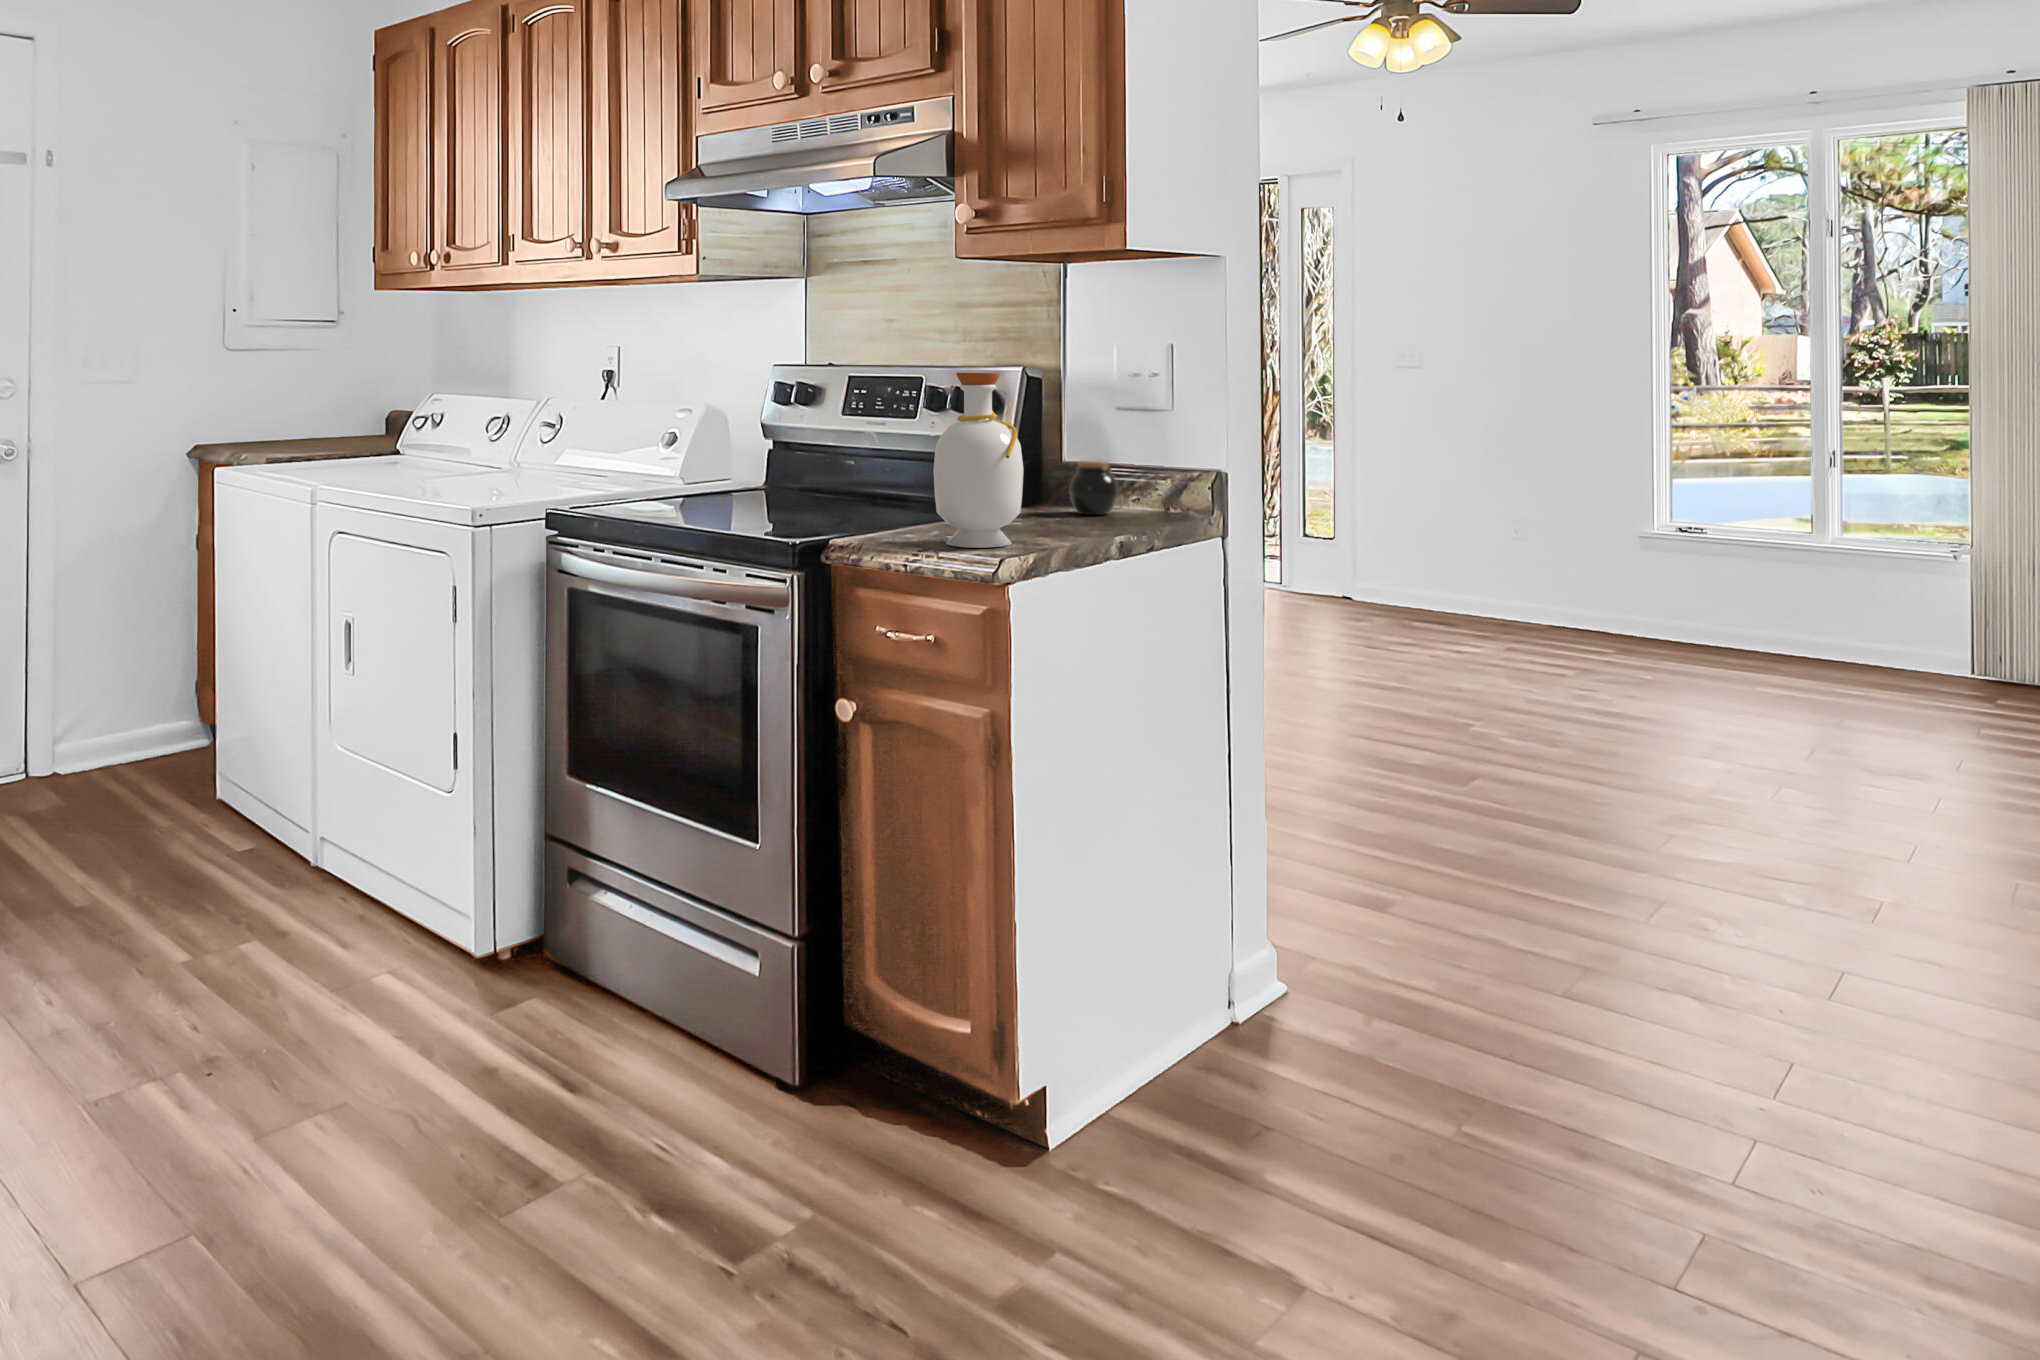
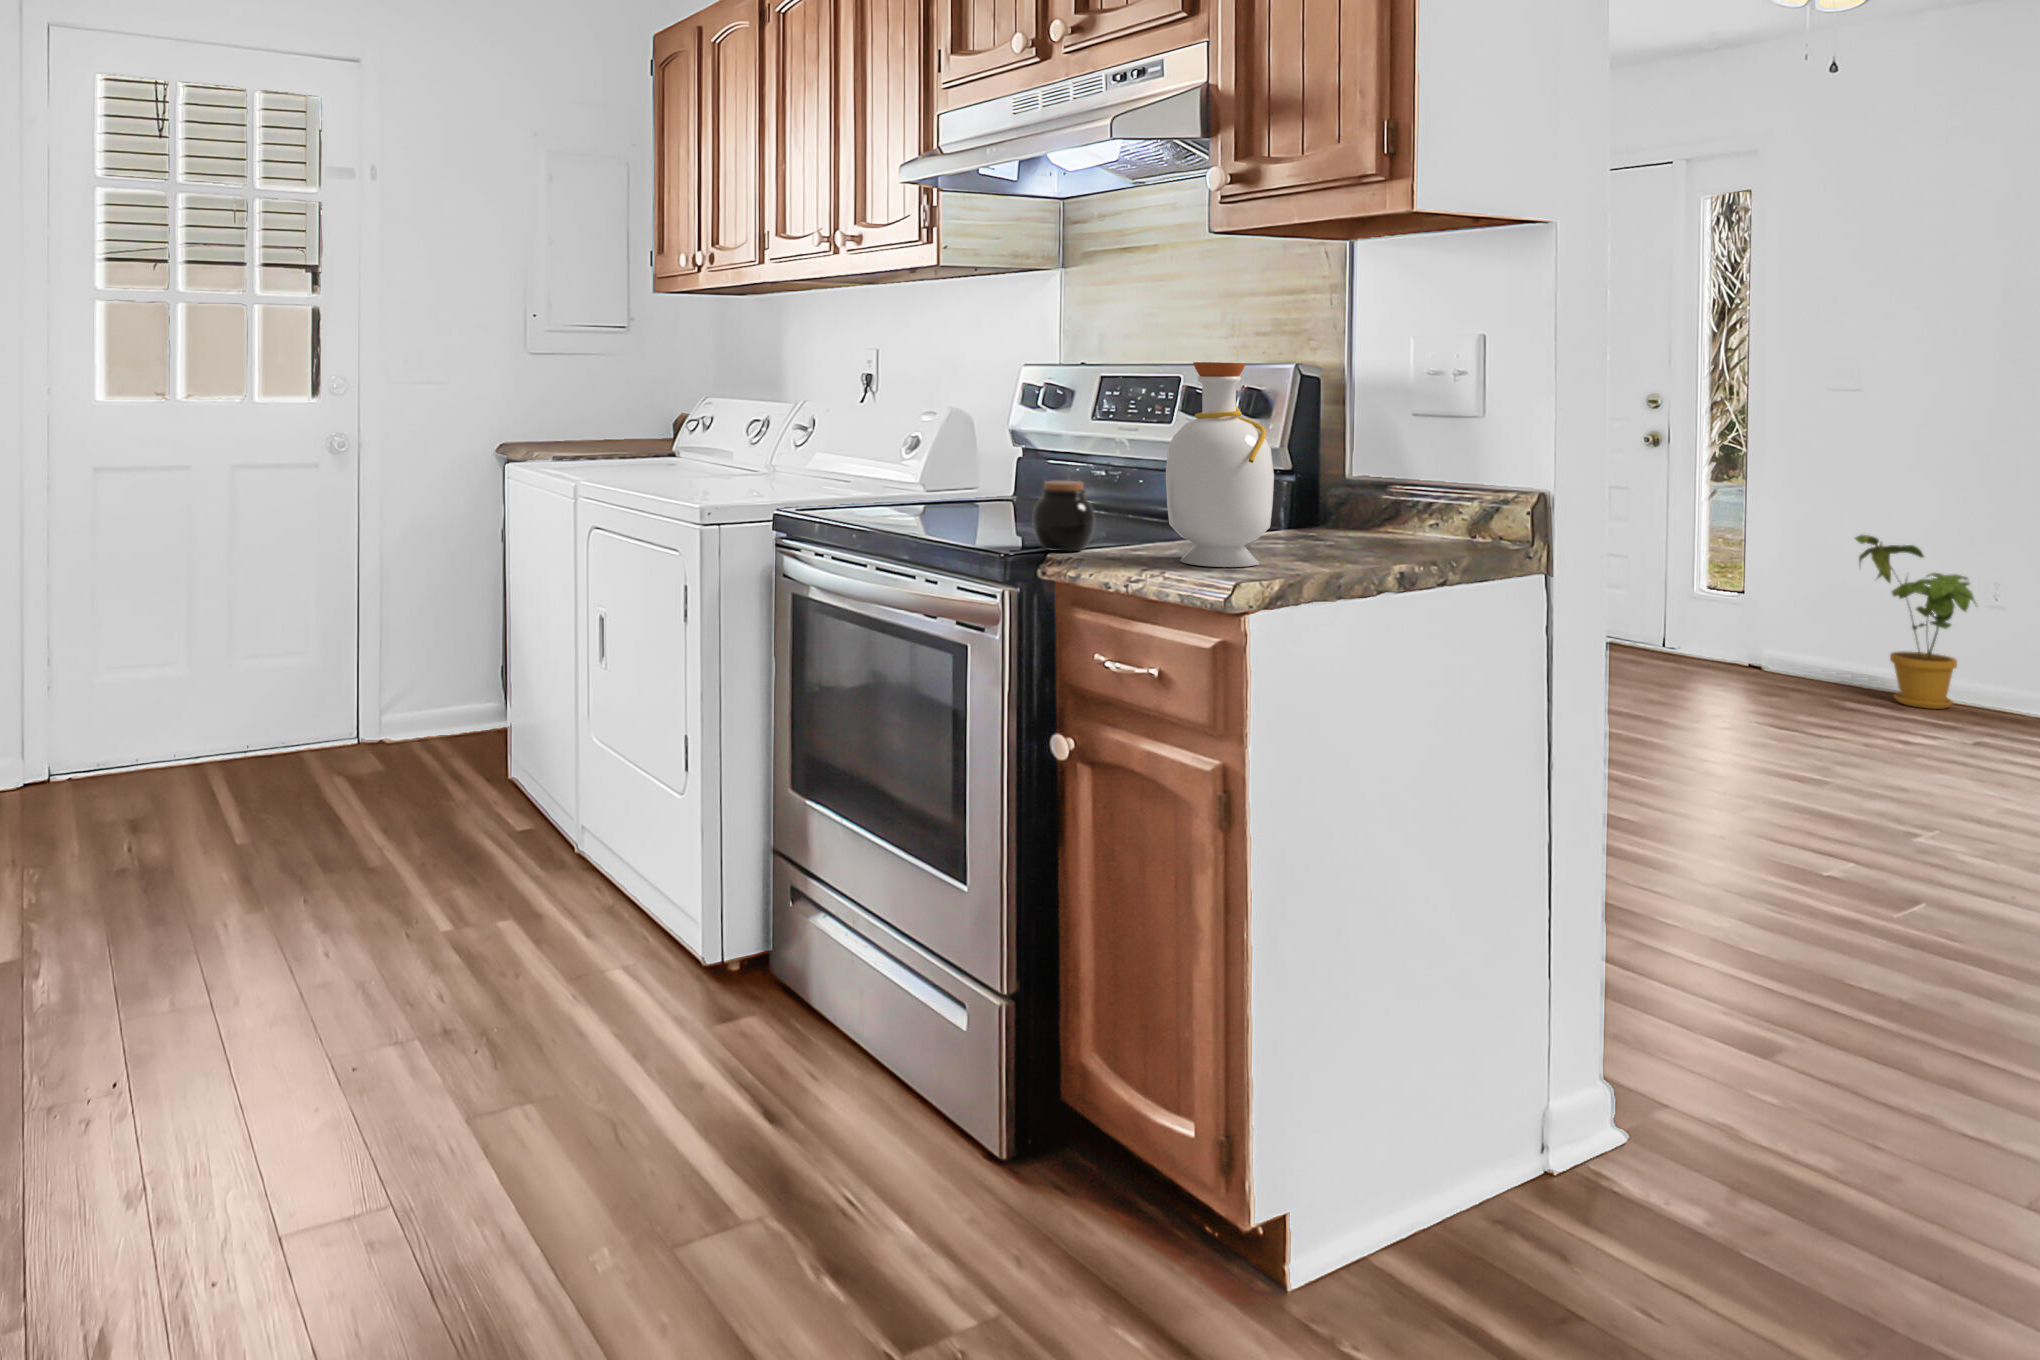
jar: present [1070,460,1118,515] -> present [1032,481,1095,551]
house plant: none [1418,494,1503,631] -> present [1855,535,1976,709]

